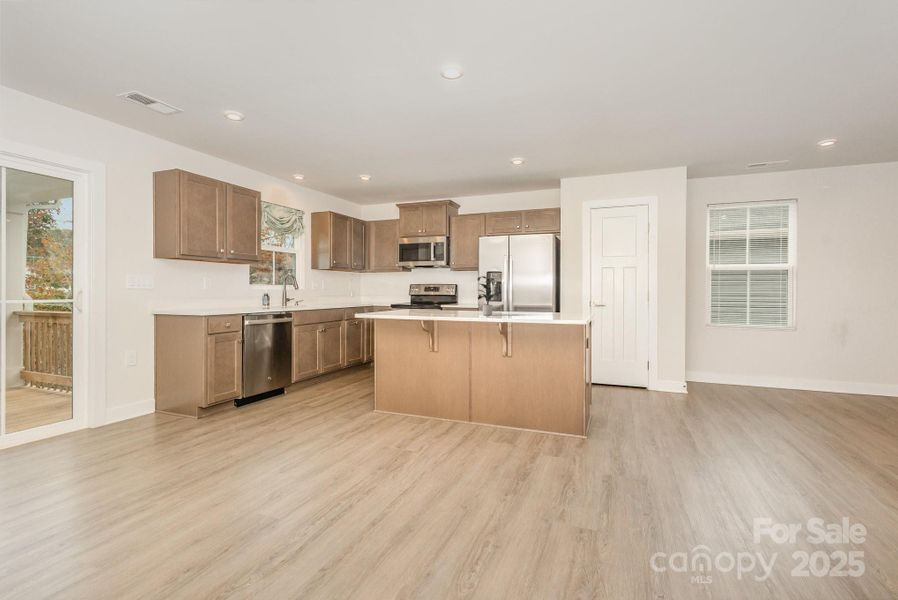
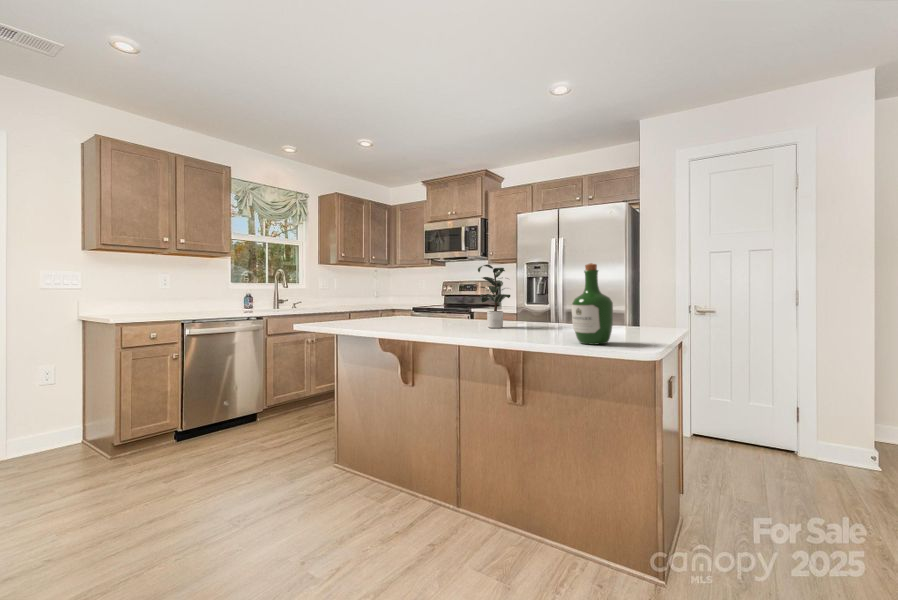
wine bottle: none [545,279,565,320] -> present [572,263,613,344]

